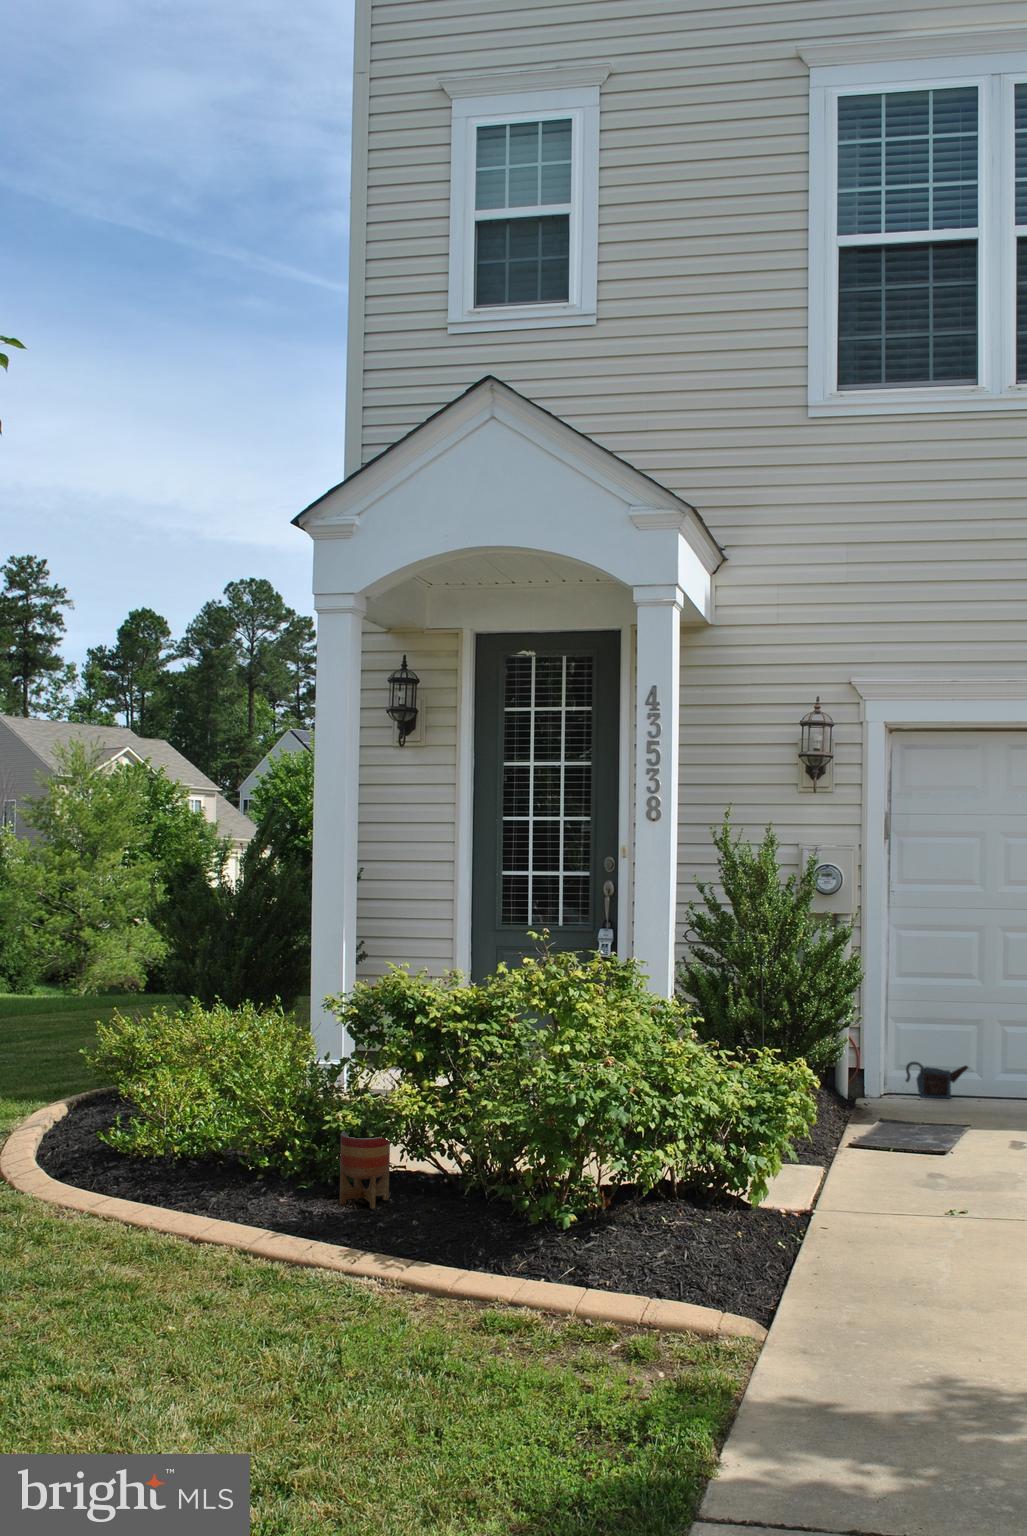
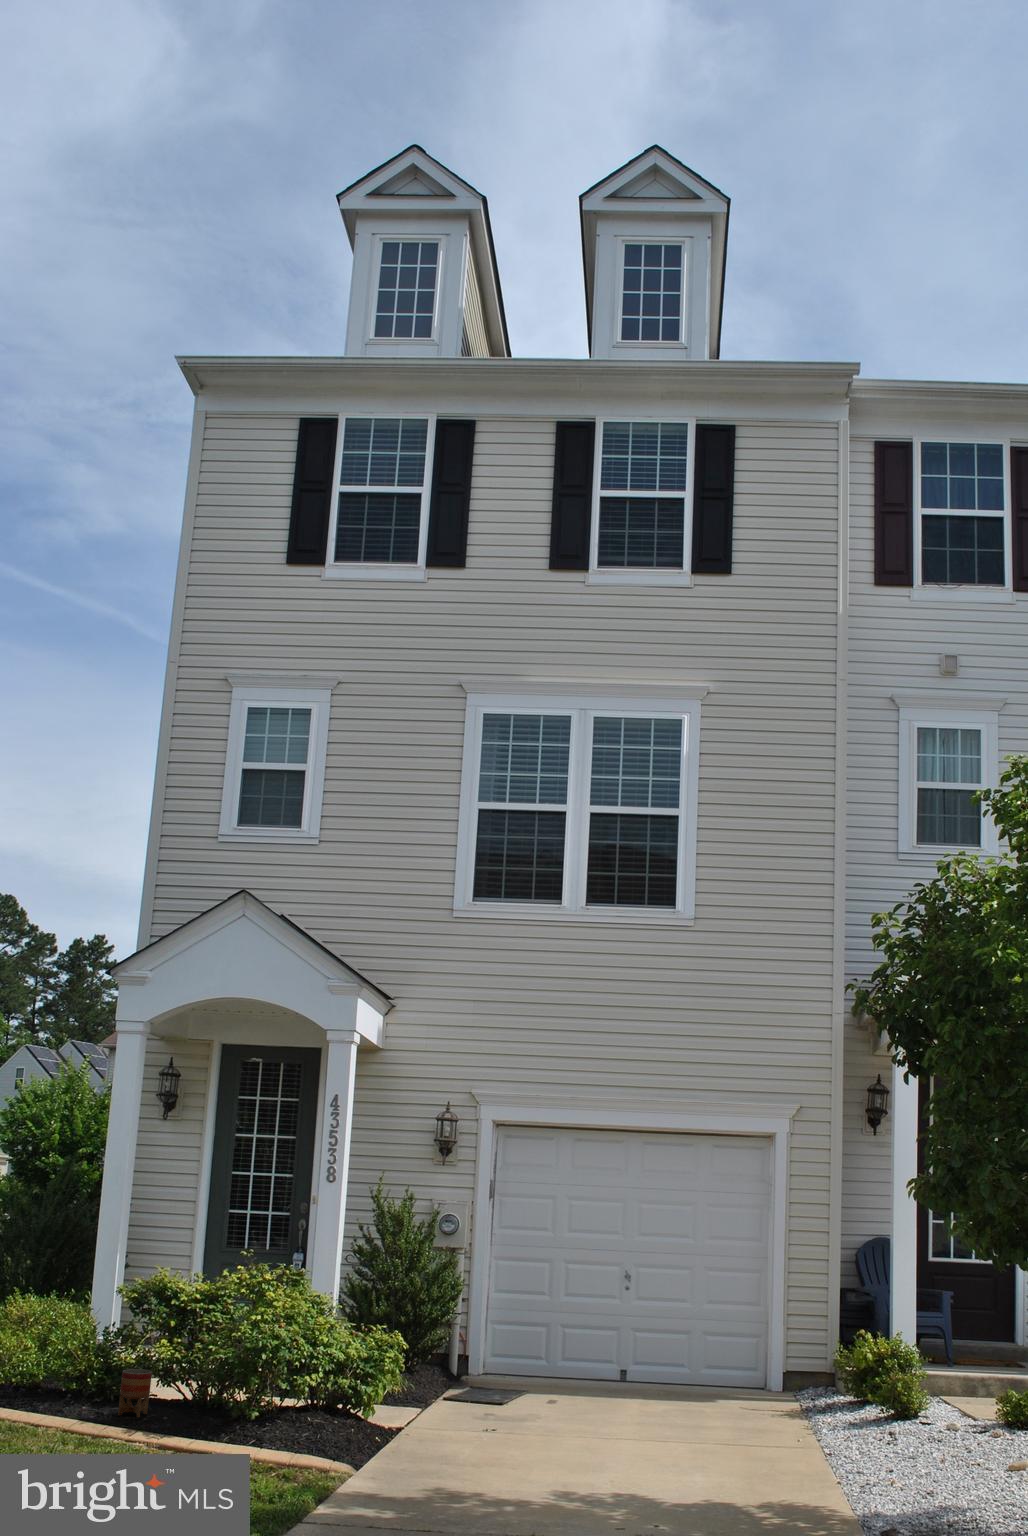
watering can: present [906,1062,968,1099] -> none [492,1351,534,1377]

